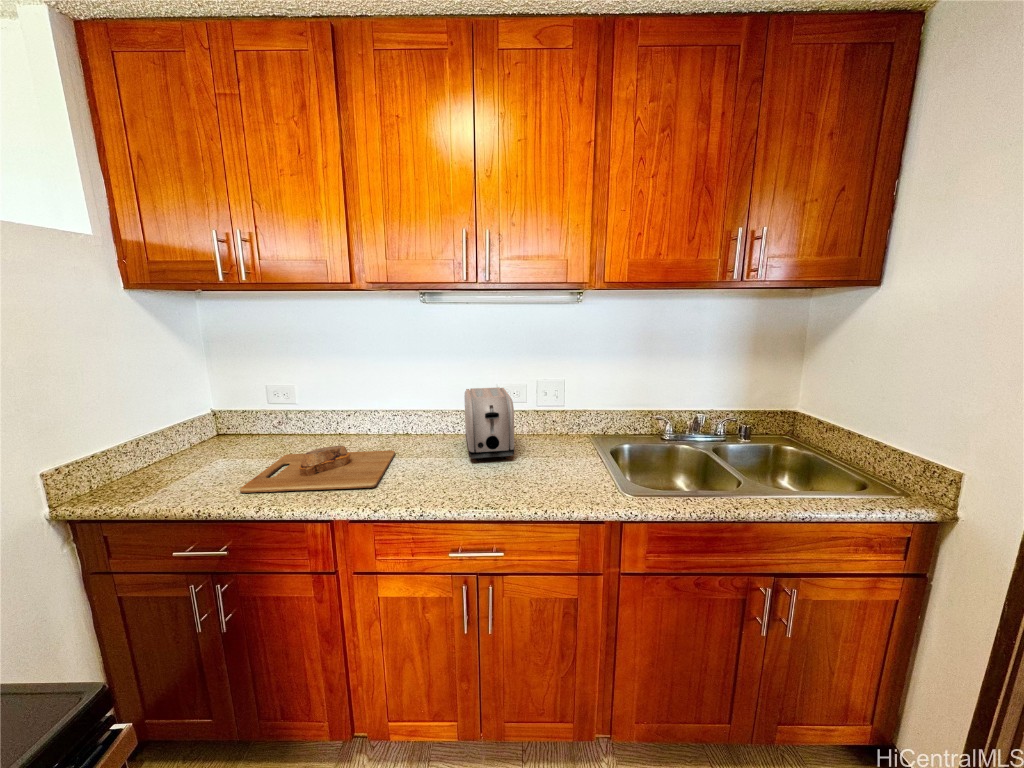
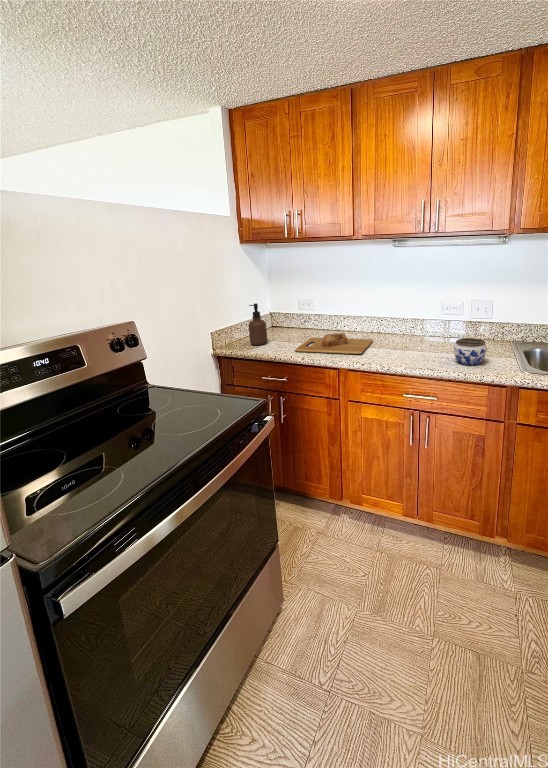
toaster: present [464,387,514,461] -> none [418,302,451,348]
soap dispenser: none [136,400,187,483] -> present [249,303,267,345]
jar: none [533,446,583,494] -> present [454,338,487,365]

